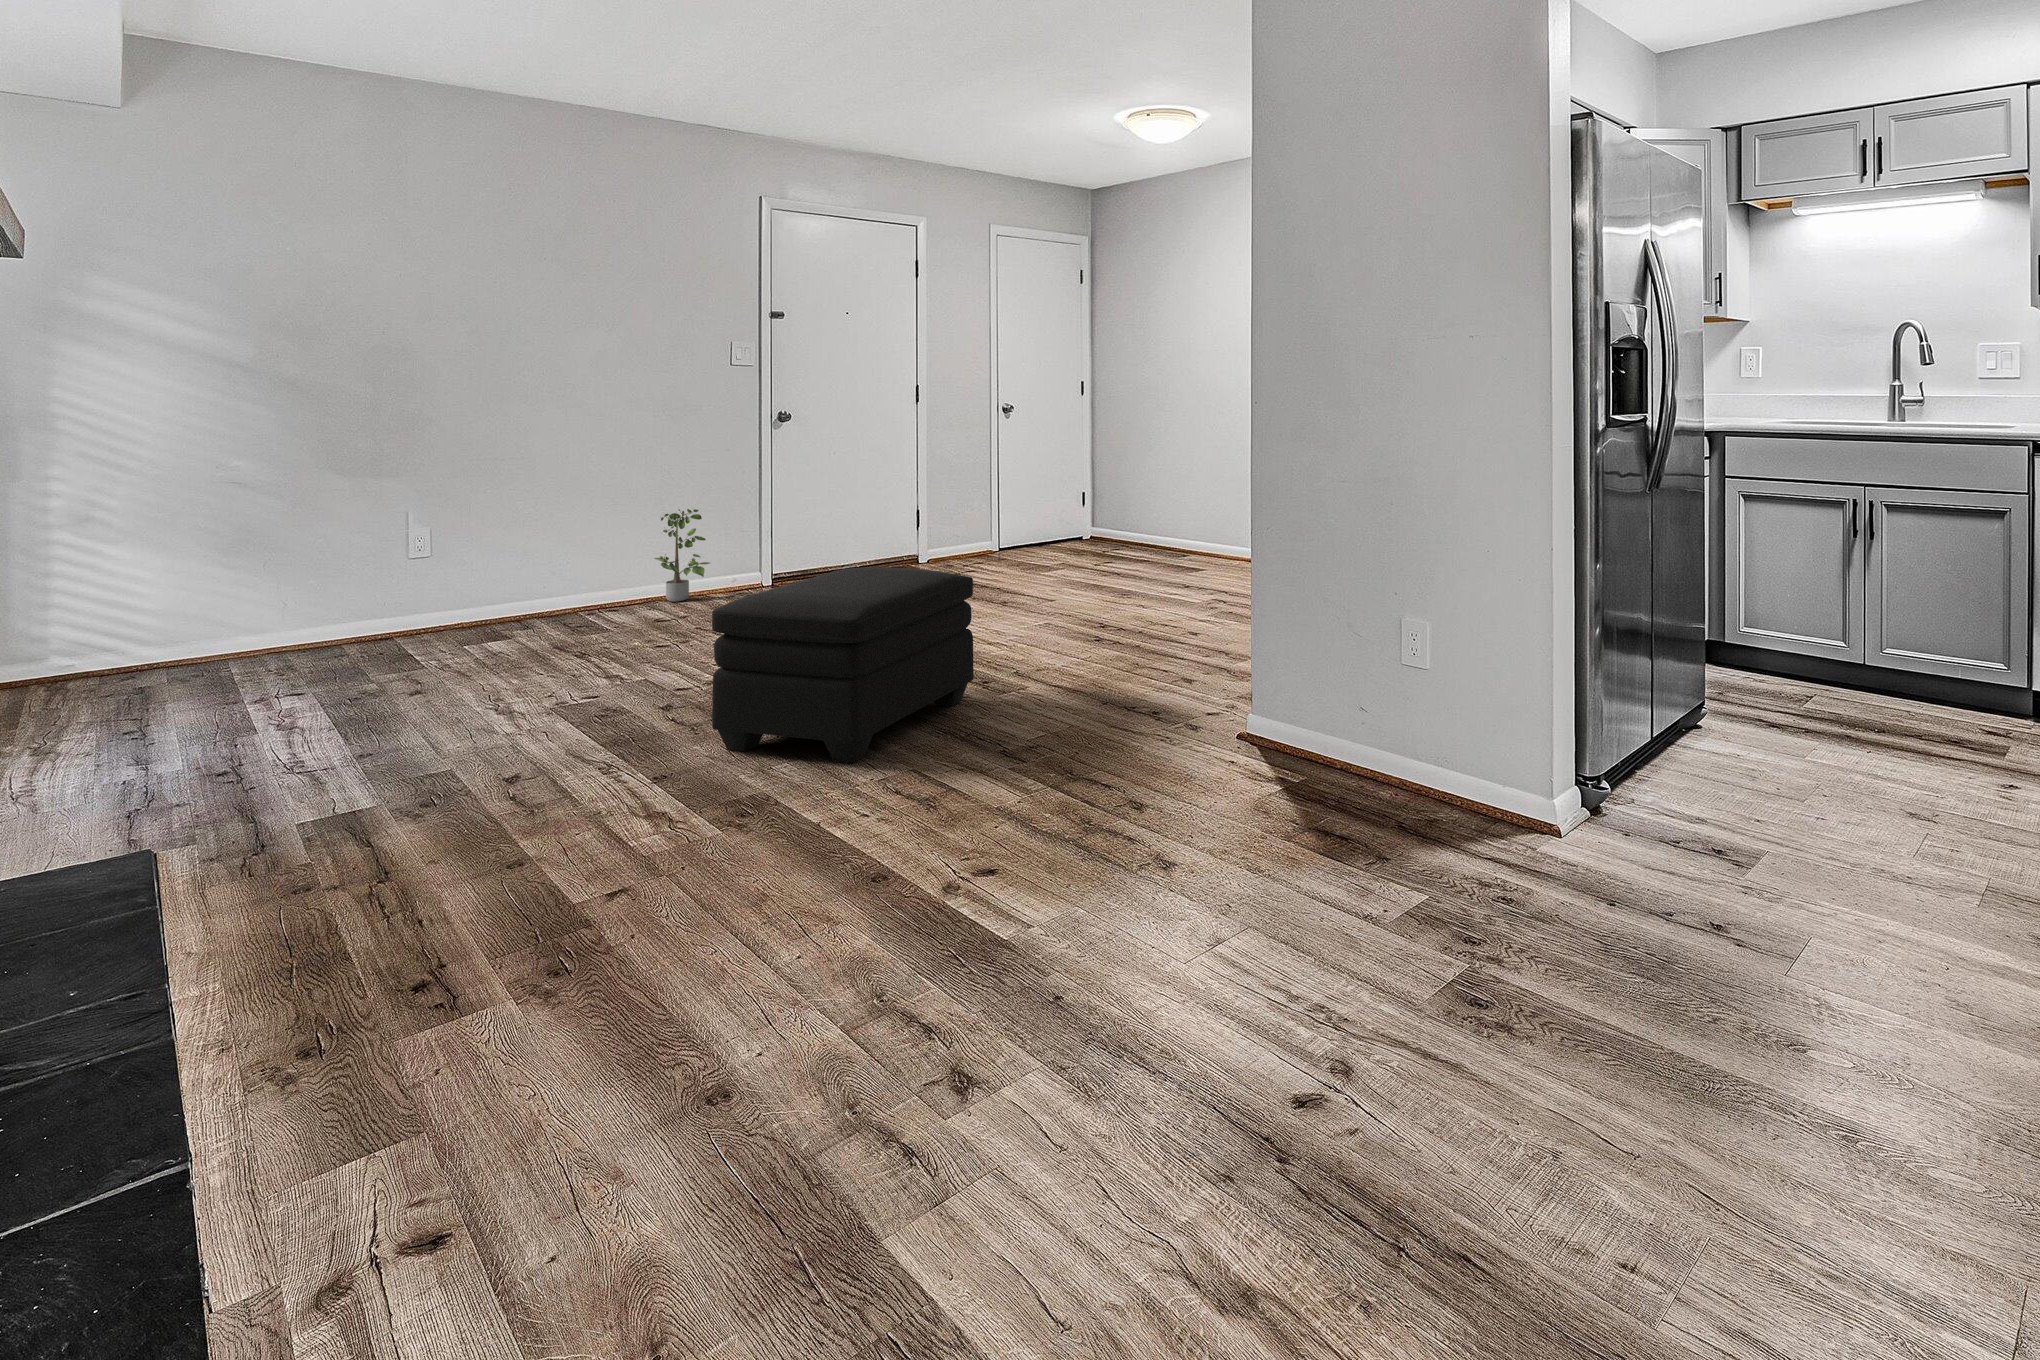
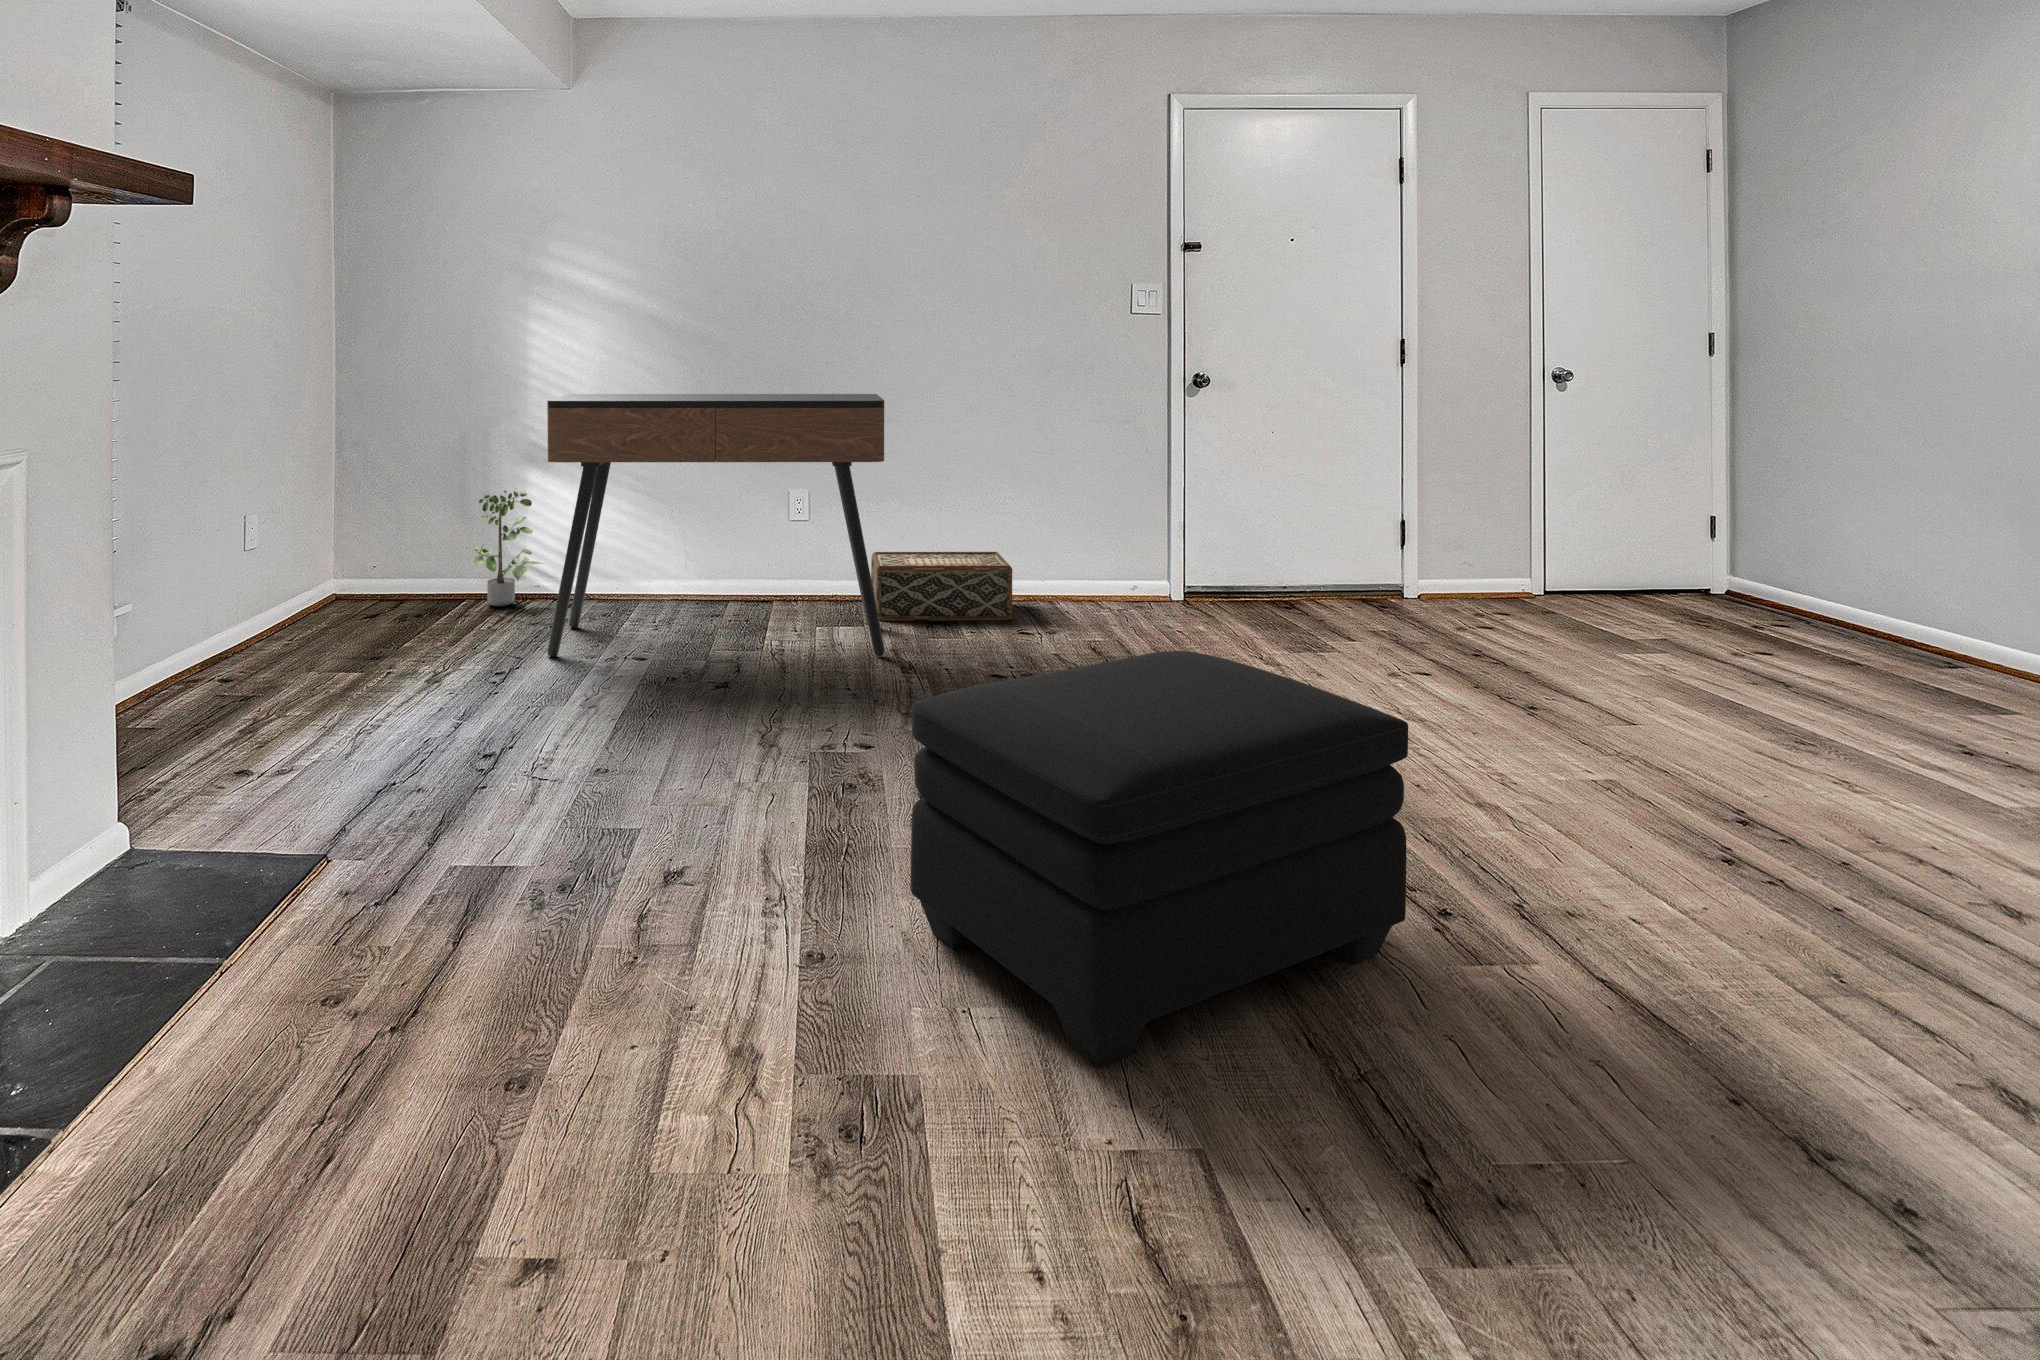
console table: none [187,436,559,706] -> present [547,394,885,657]
potted plant: present [655,509,710,602] -> present [472,491,541,606]
woven basket: none [508,563,647,631] -> present [871,552,1012,621]

